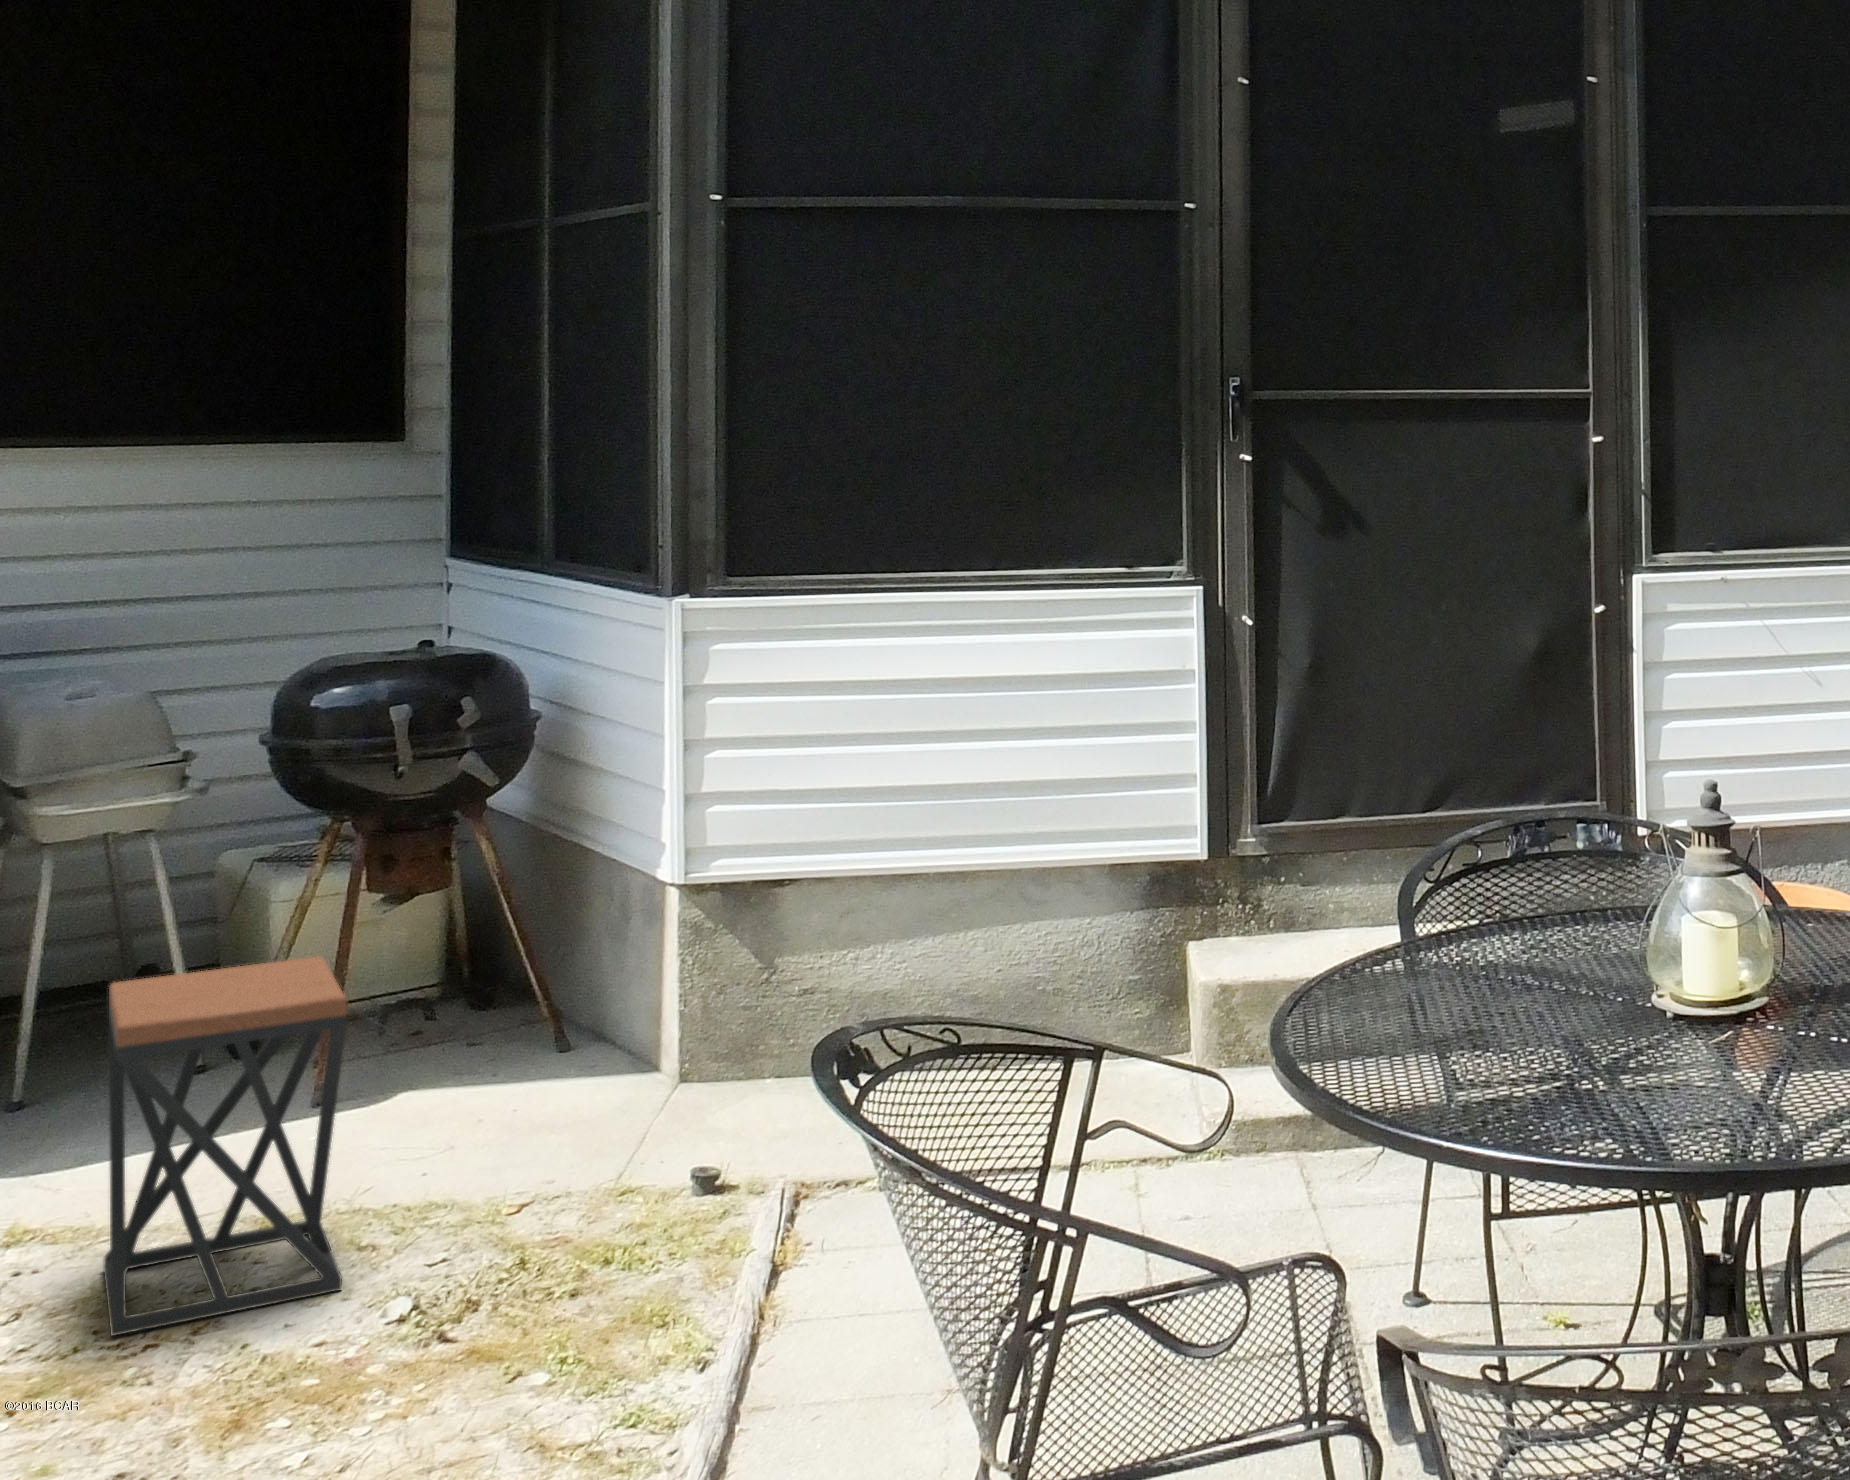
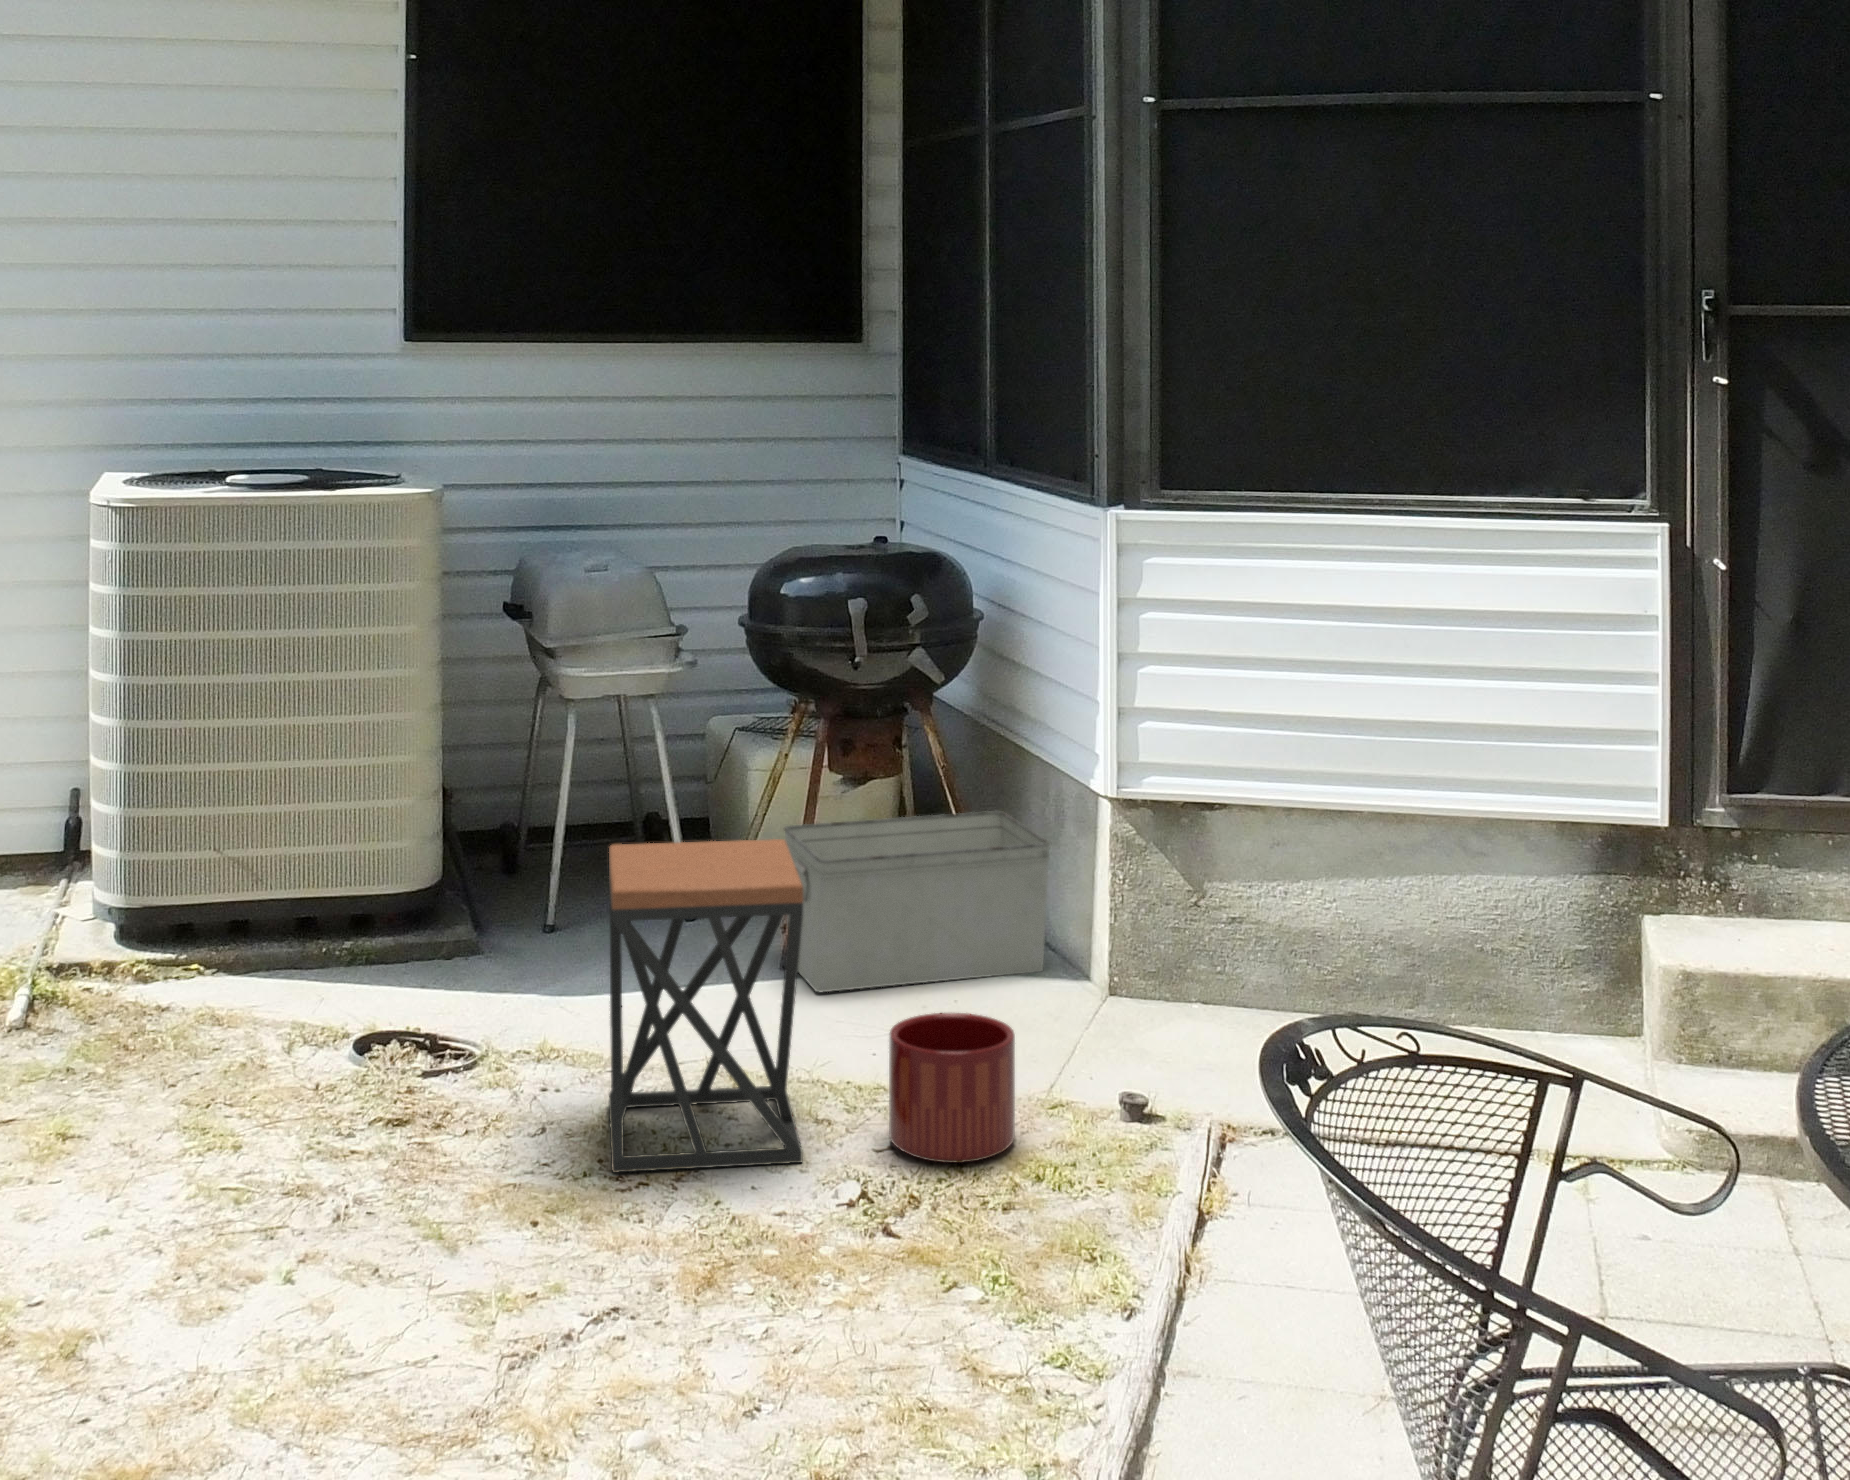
storage bin: none [315,914,617,1123] -> present [784,811,1050,992]
planter: none [441,1111,581,1265] -> present [889,1013,1015,1163]

